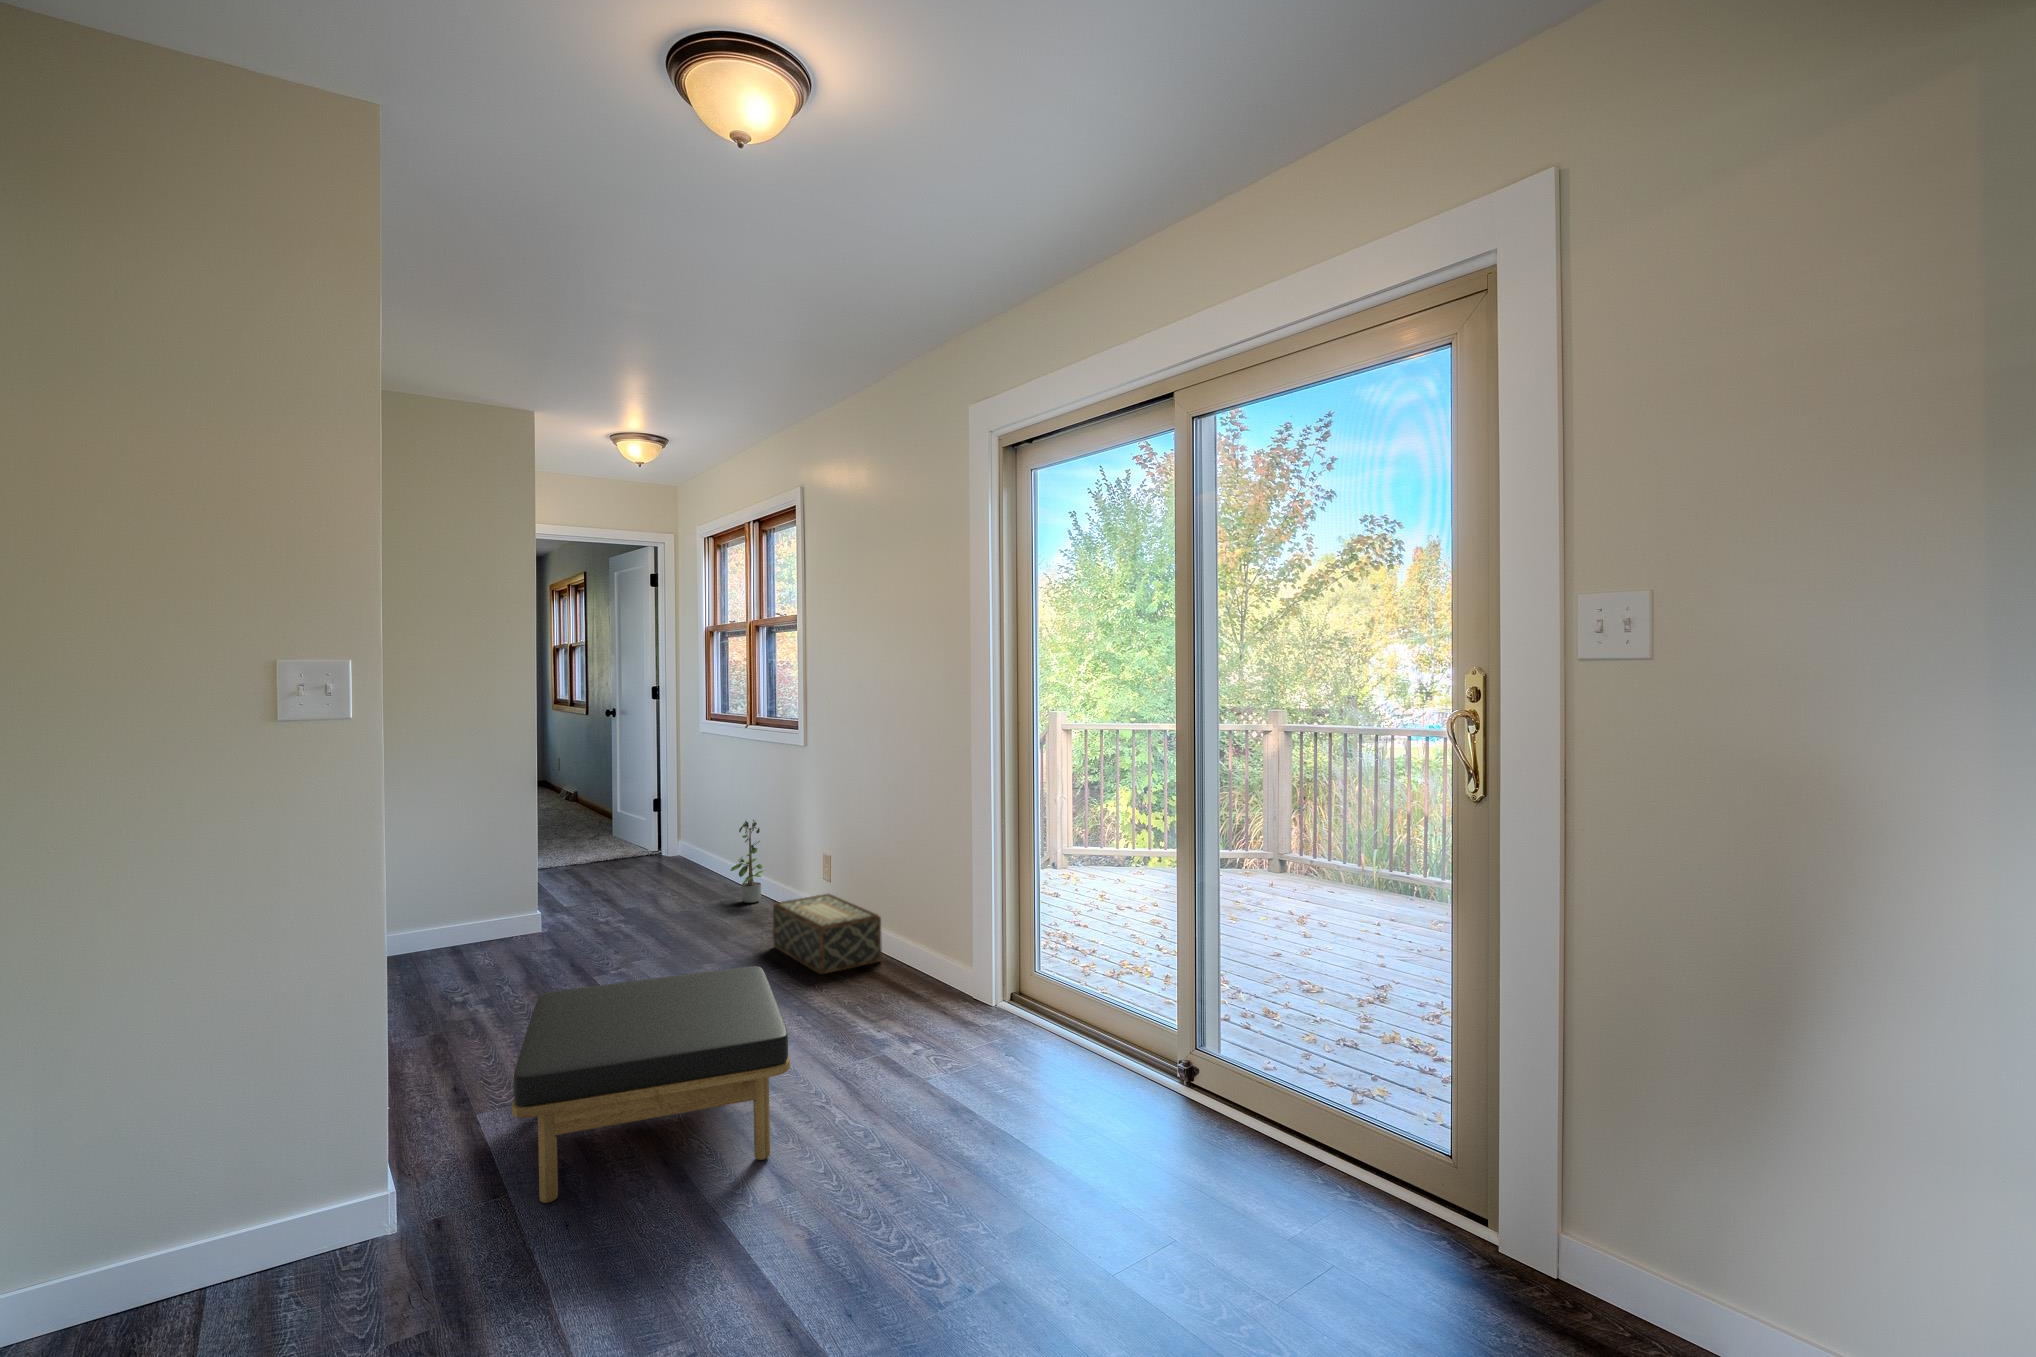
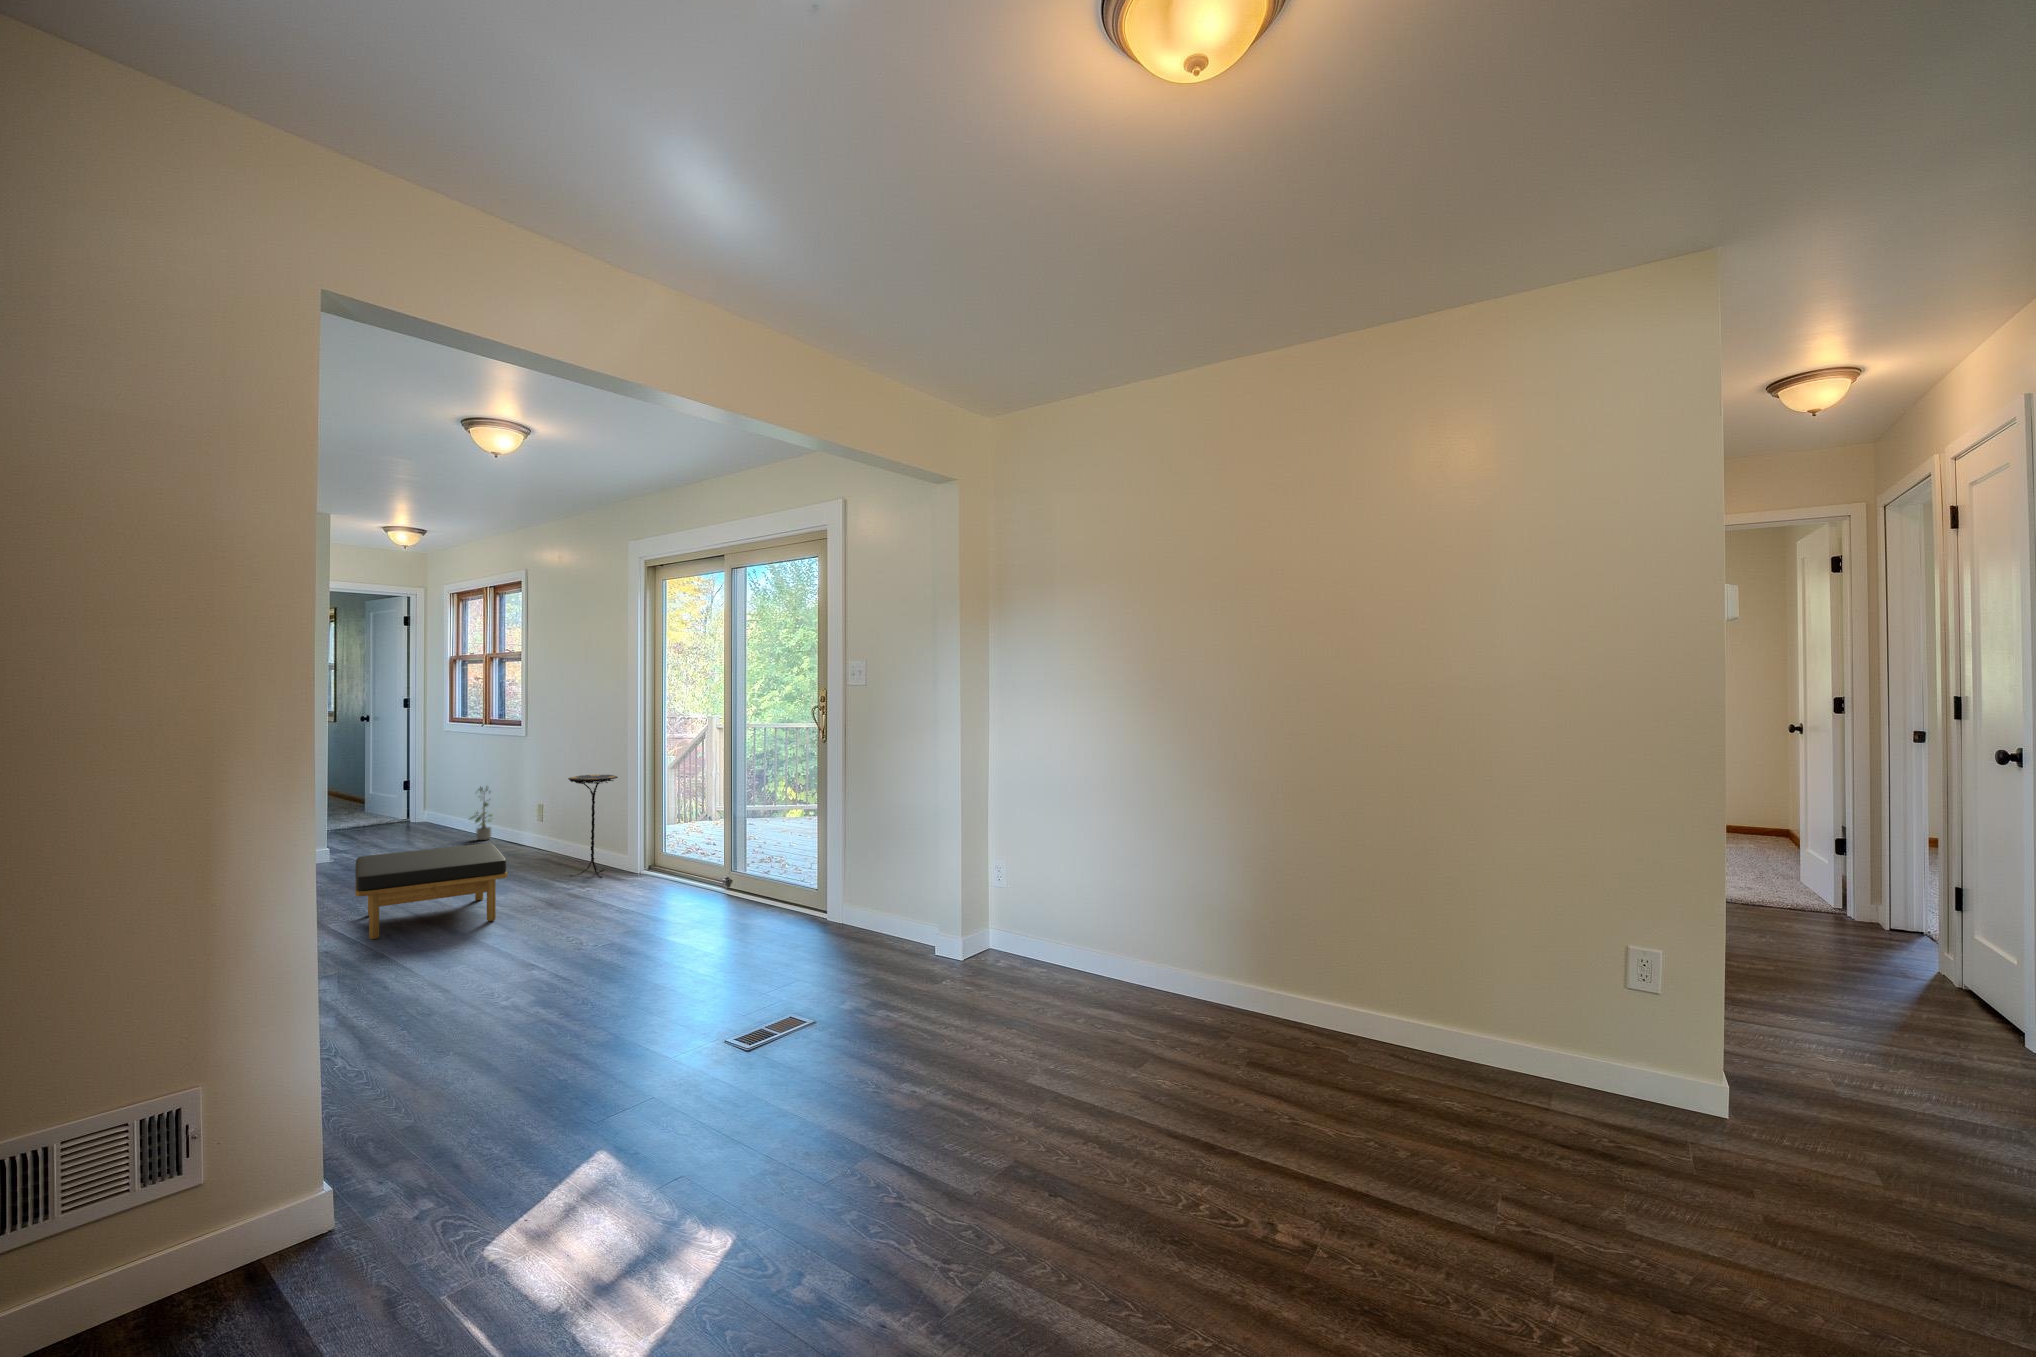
side table: none [881,828,962,1023] -> present [568,775,618,877]
woven basket: present [773,894,882,974] -> none [500,825,572,866]

